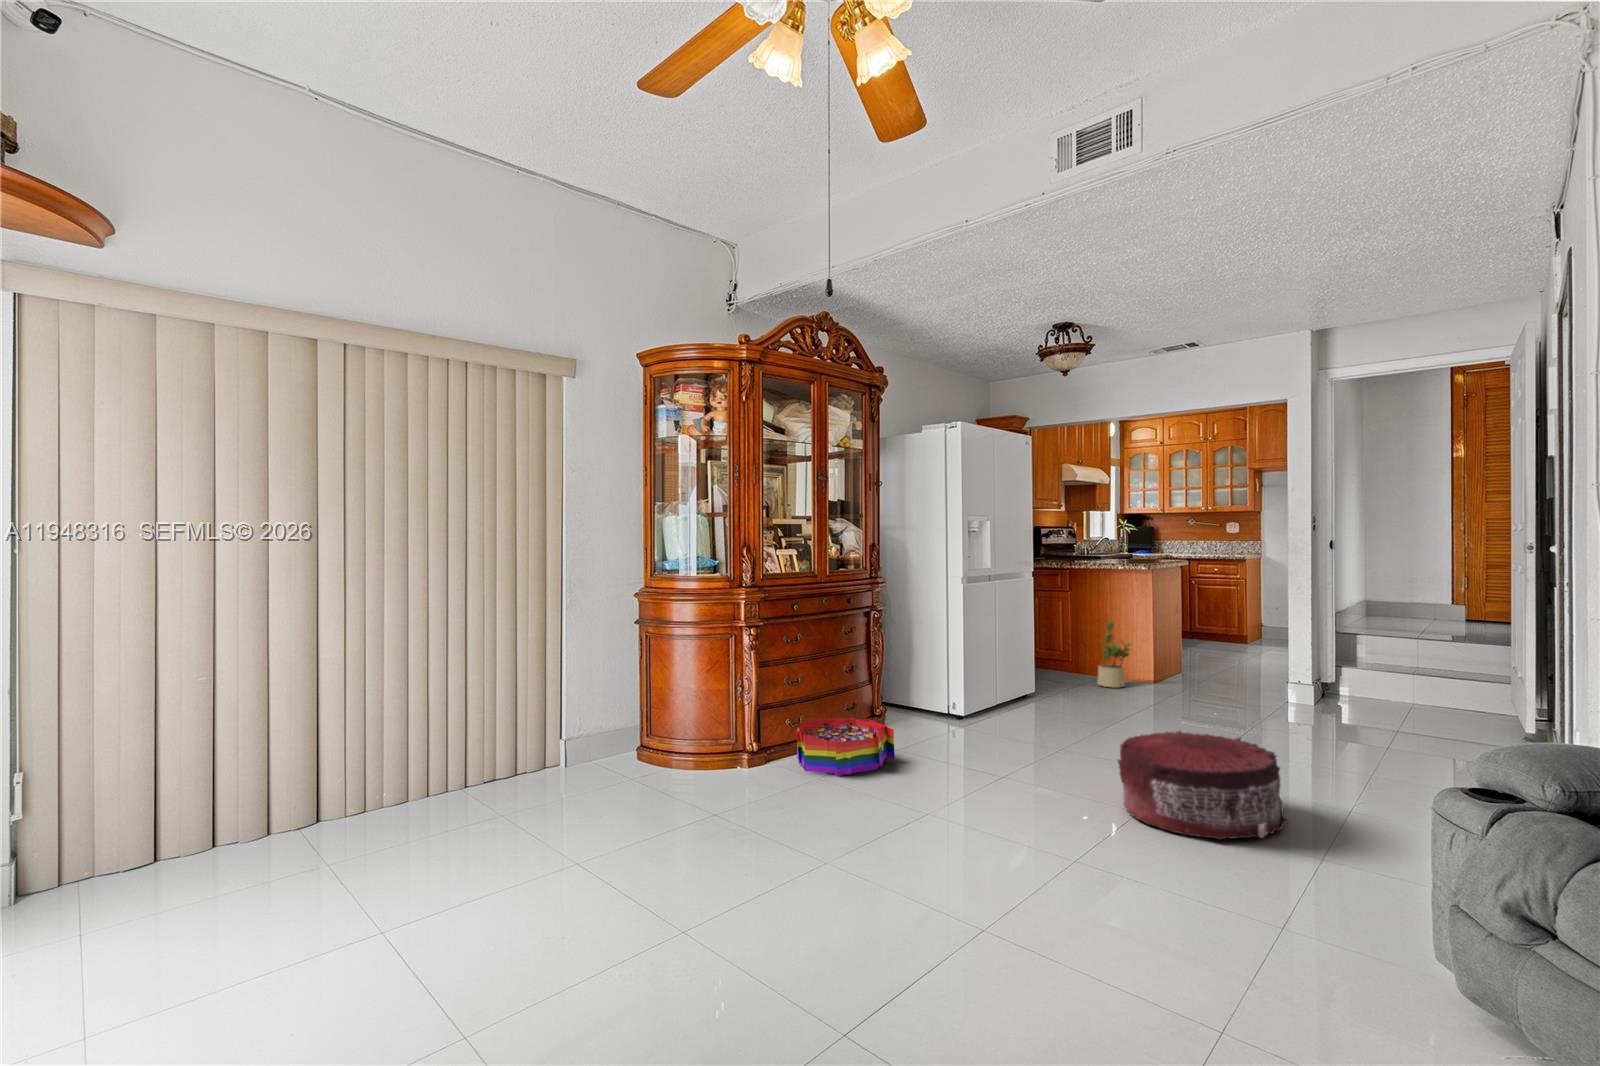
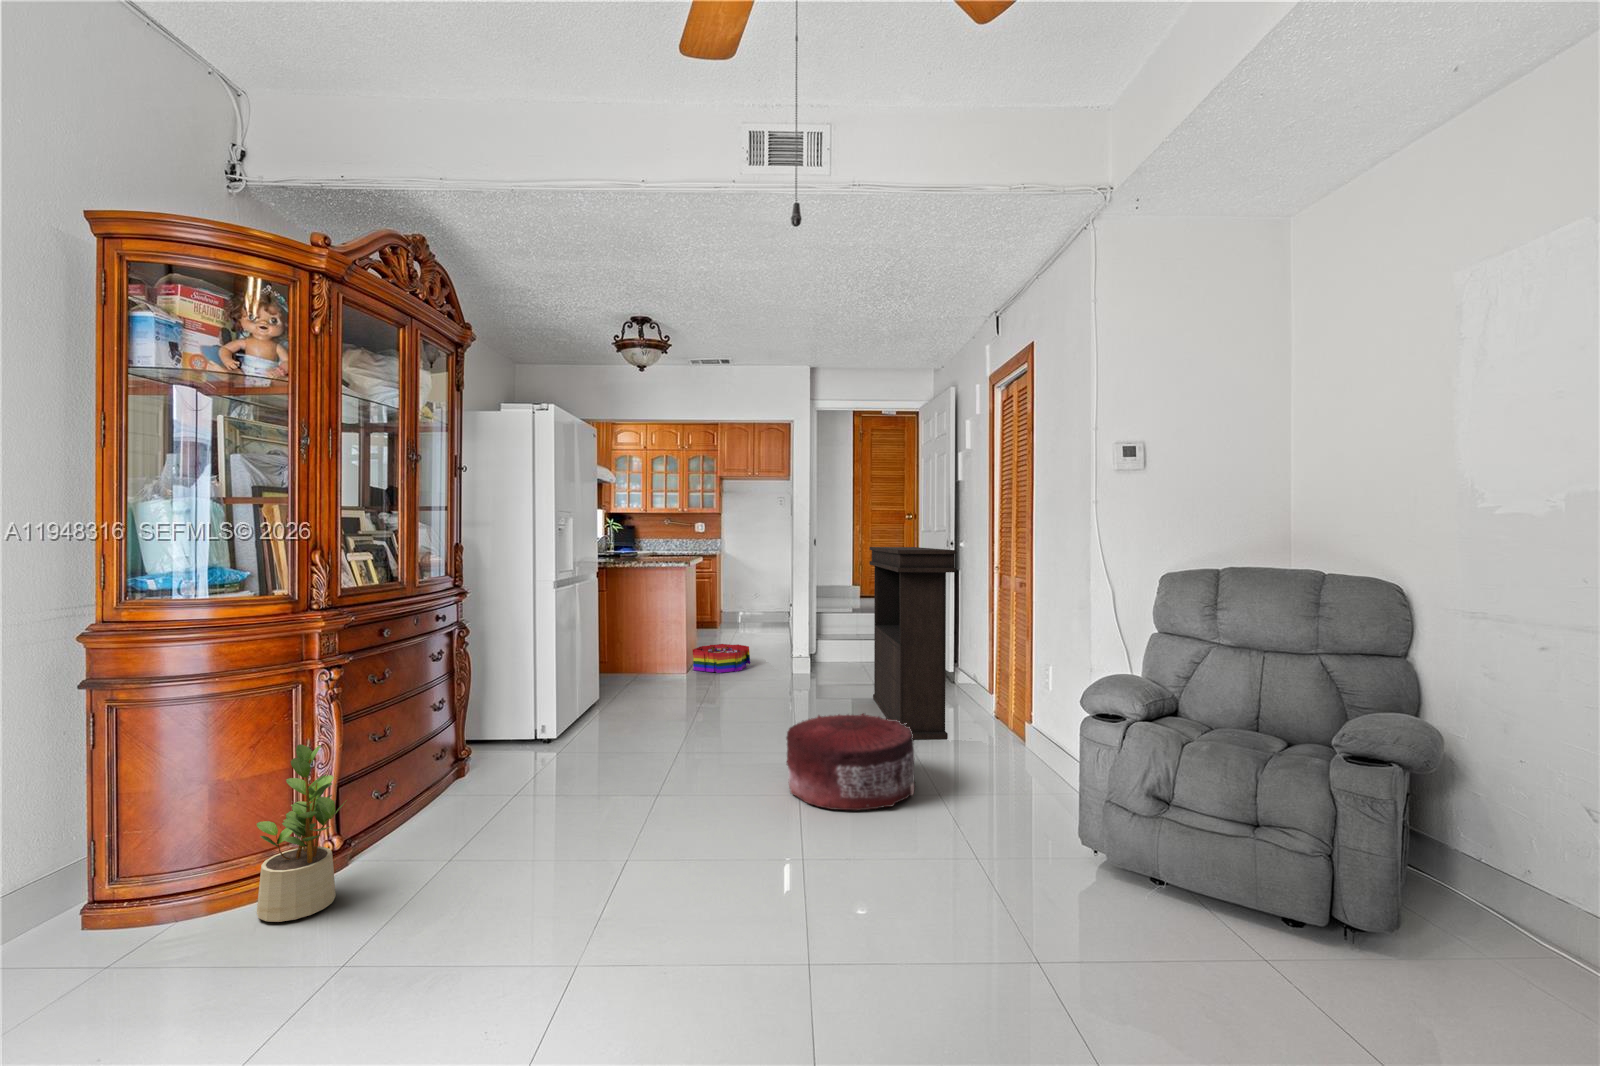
console table: none [1330,548,1440,802] -> present [869,547,956,739]
potted plant: present [1097,621,1131,688] -> present [257,744,346,922]
storage bin: present [797,718,895,776] -> present [693,644,750,673]

